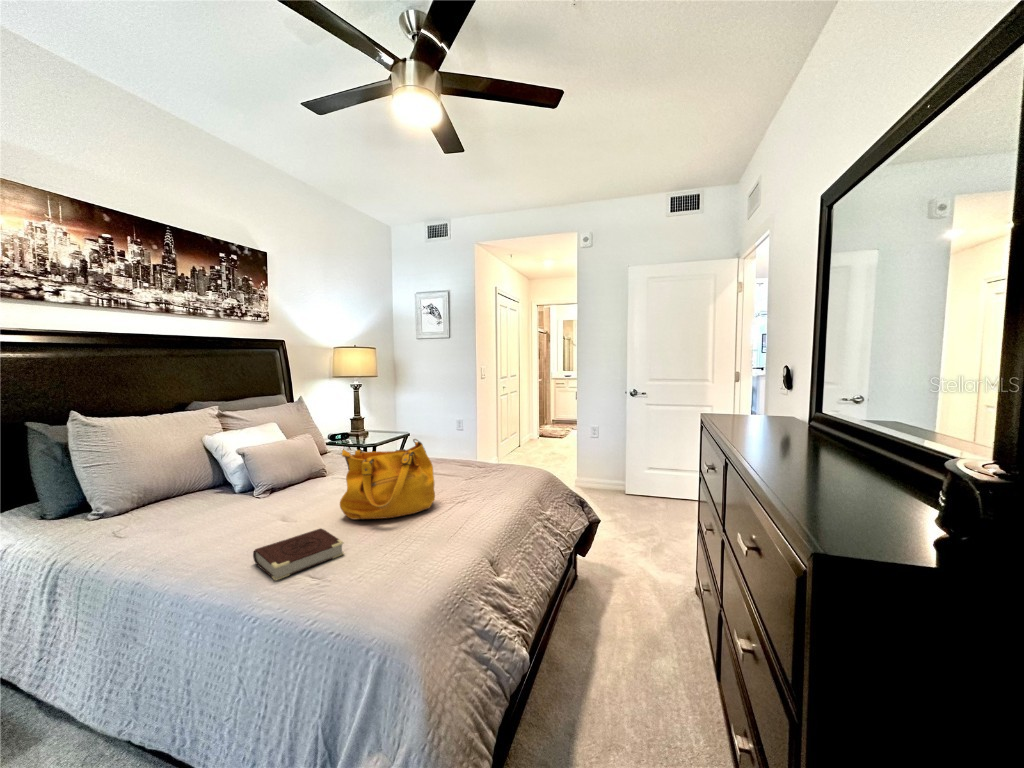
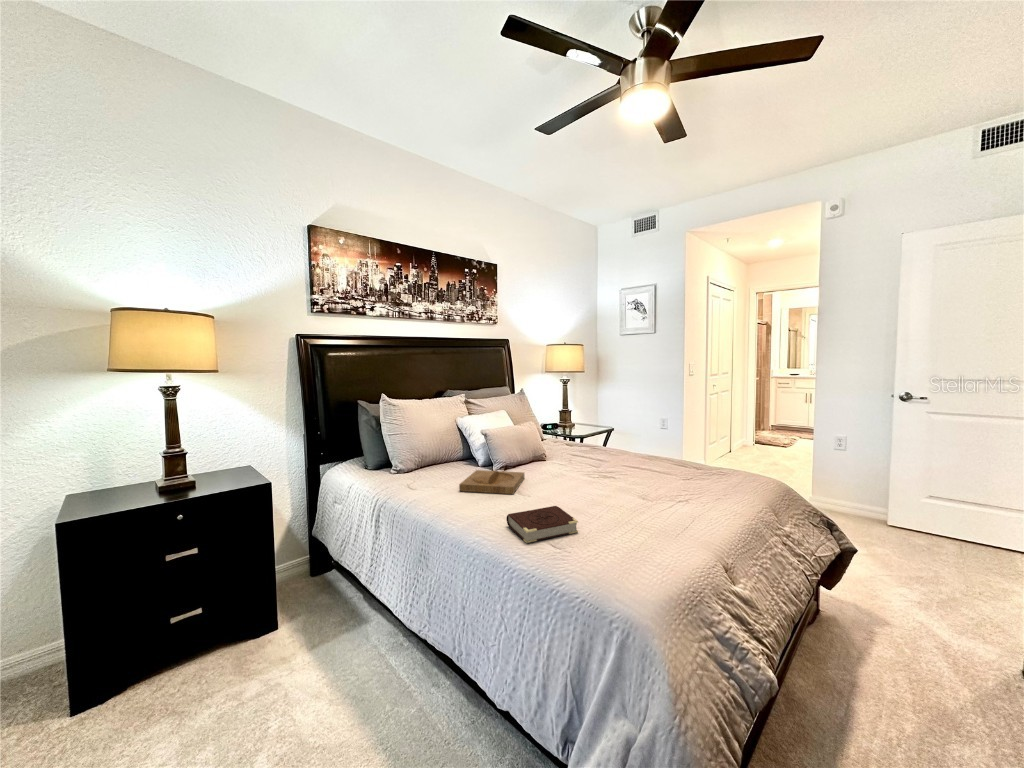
handbag: present [340,439,435,519] -> none [568,433,657,507]
tray: none [195,493,292,529] -> present [459,470,525,494]

